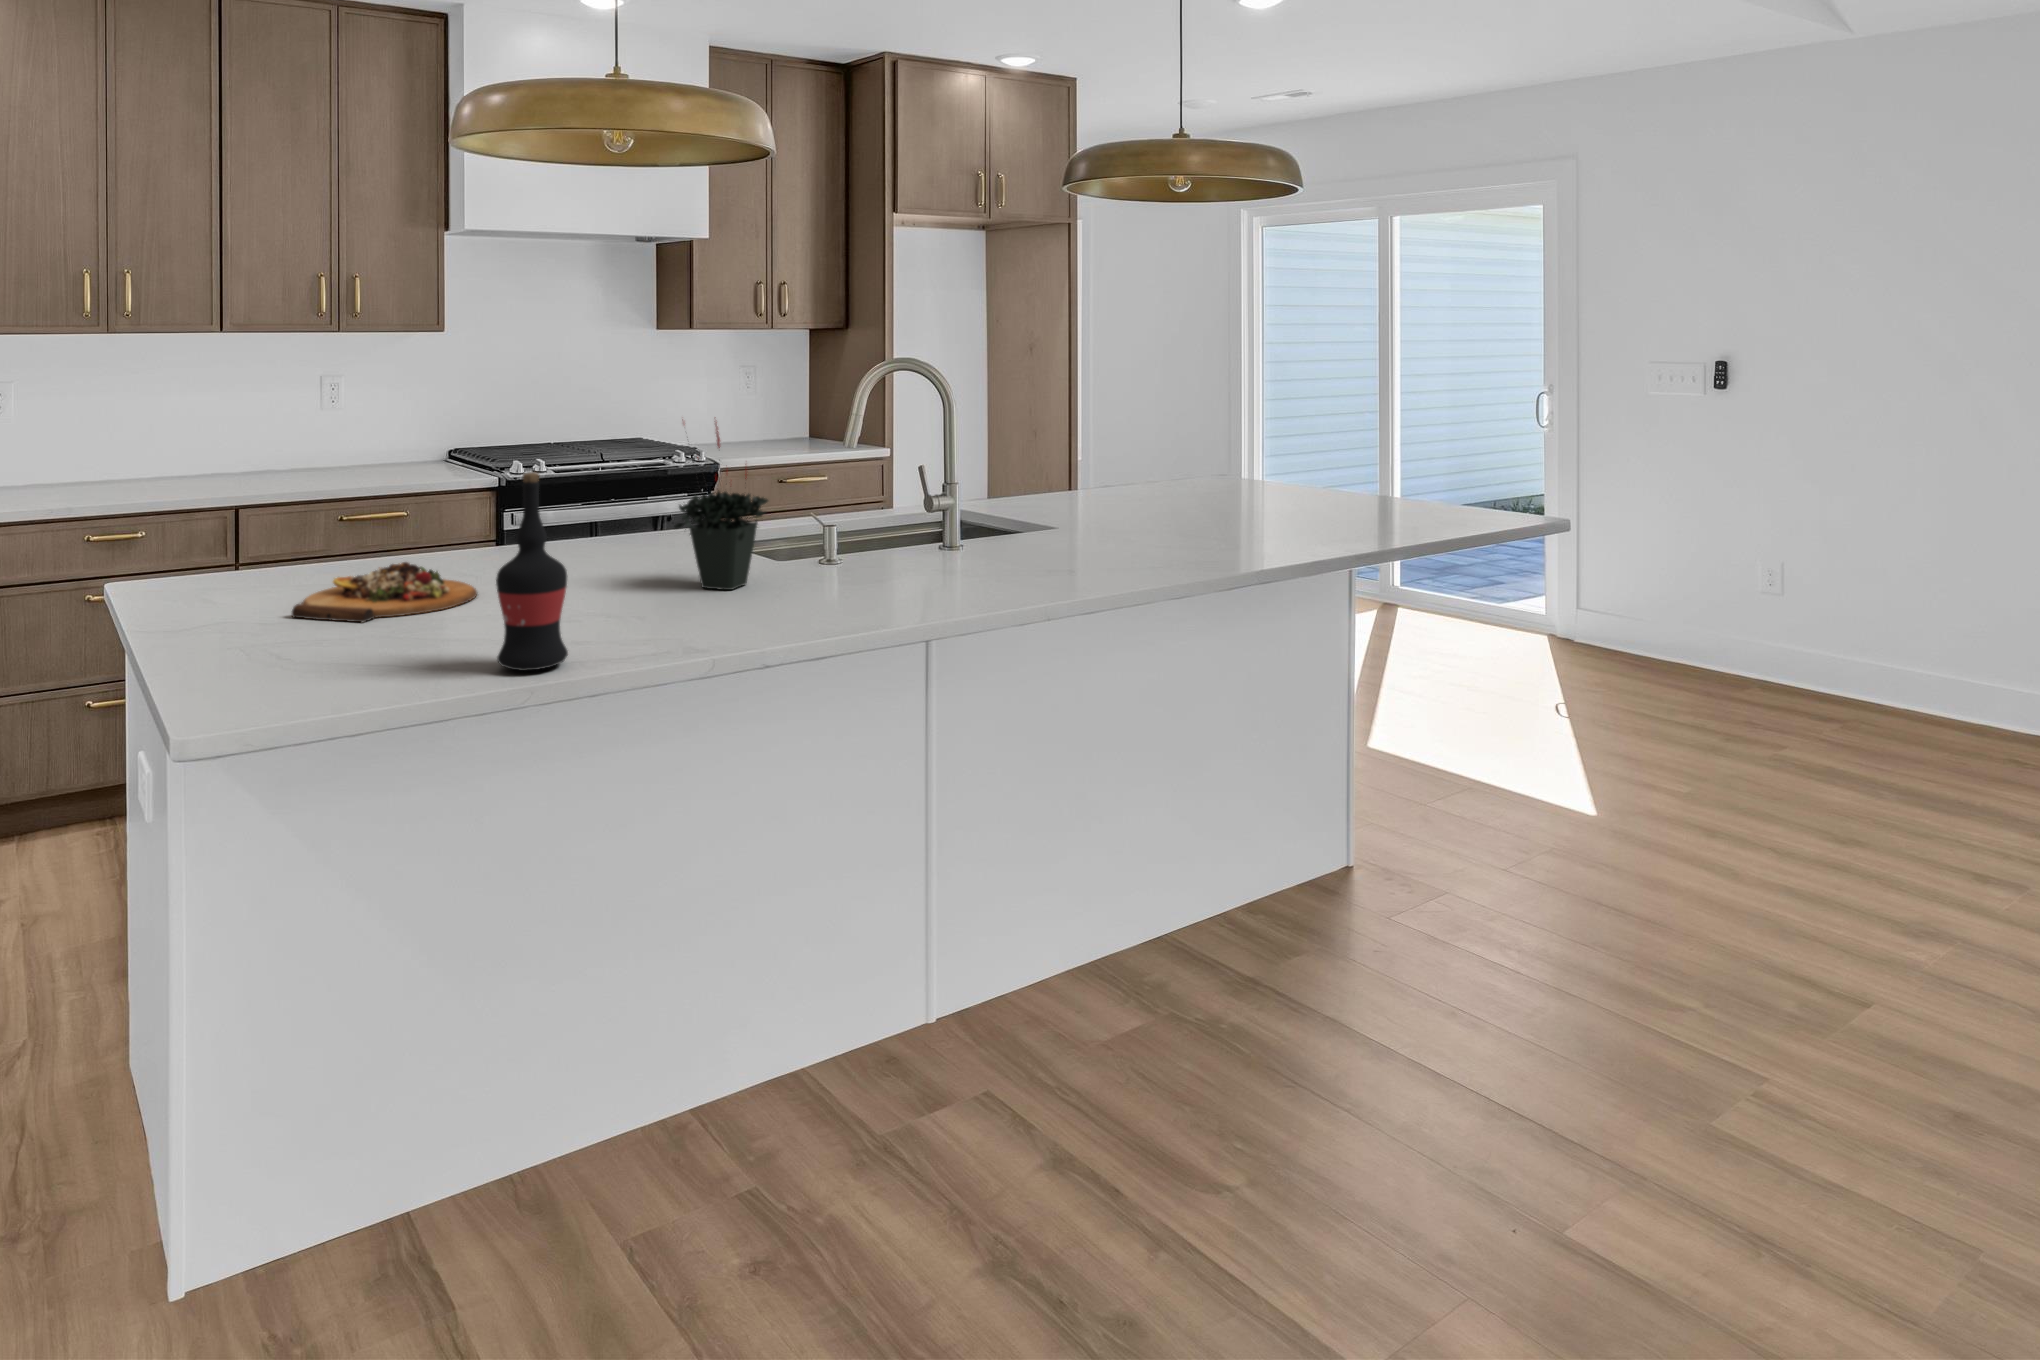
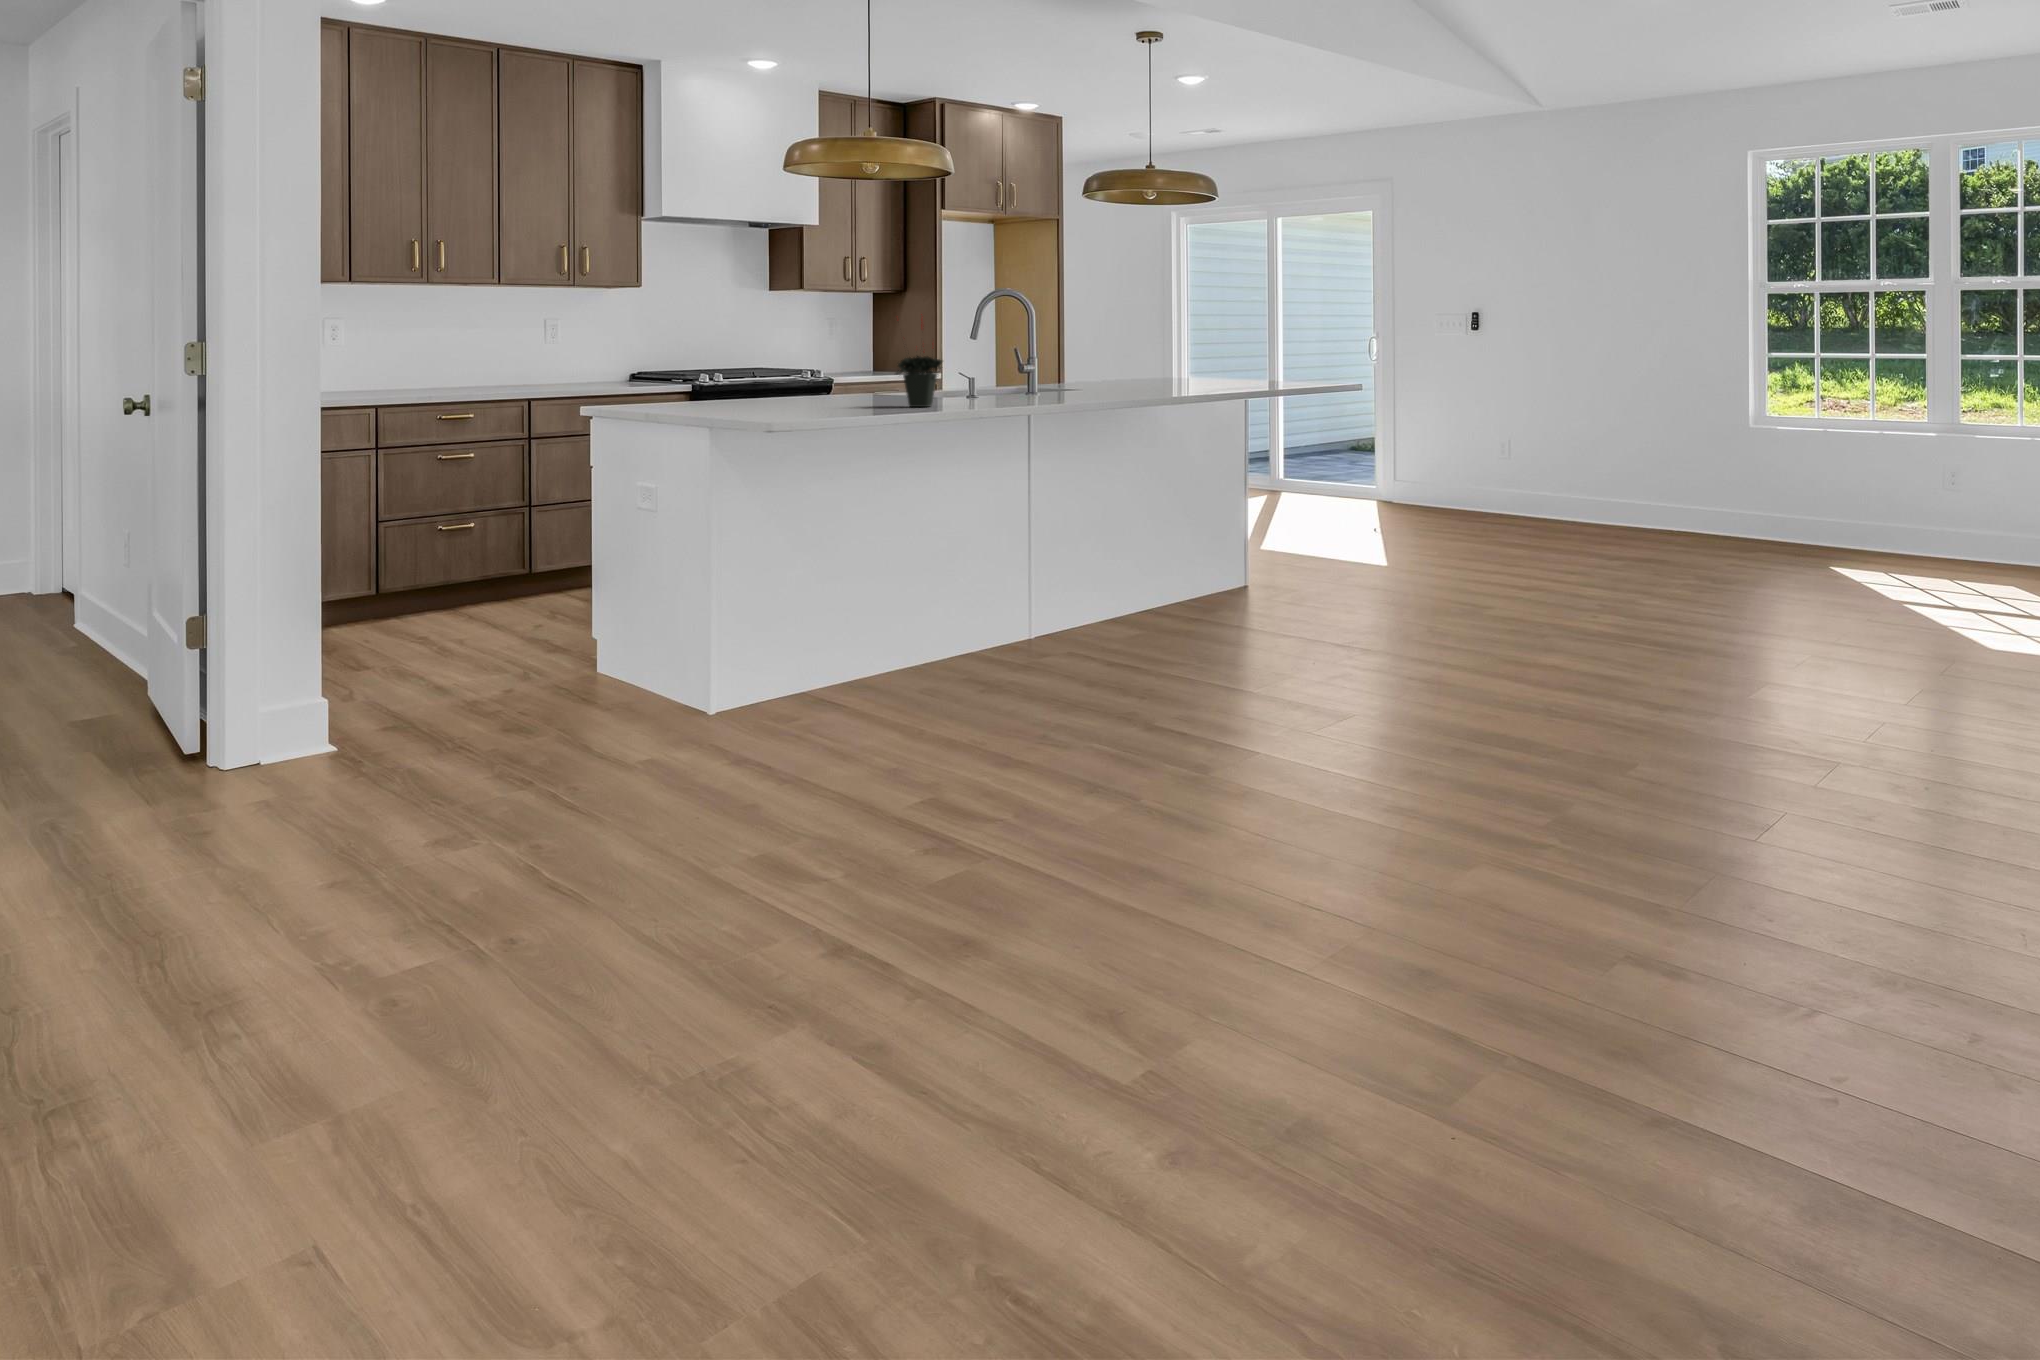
wine bottle: present [496,472,568,671] -> none [852,326,885,419]
cutting board: present [292,562,477,623] -> none [698,392,791,416]

